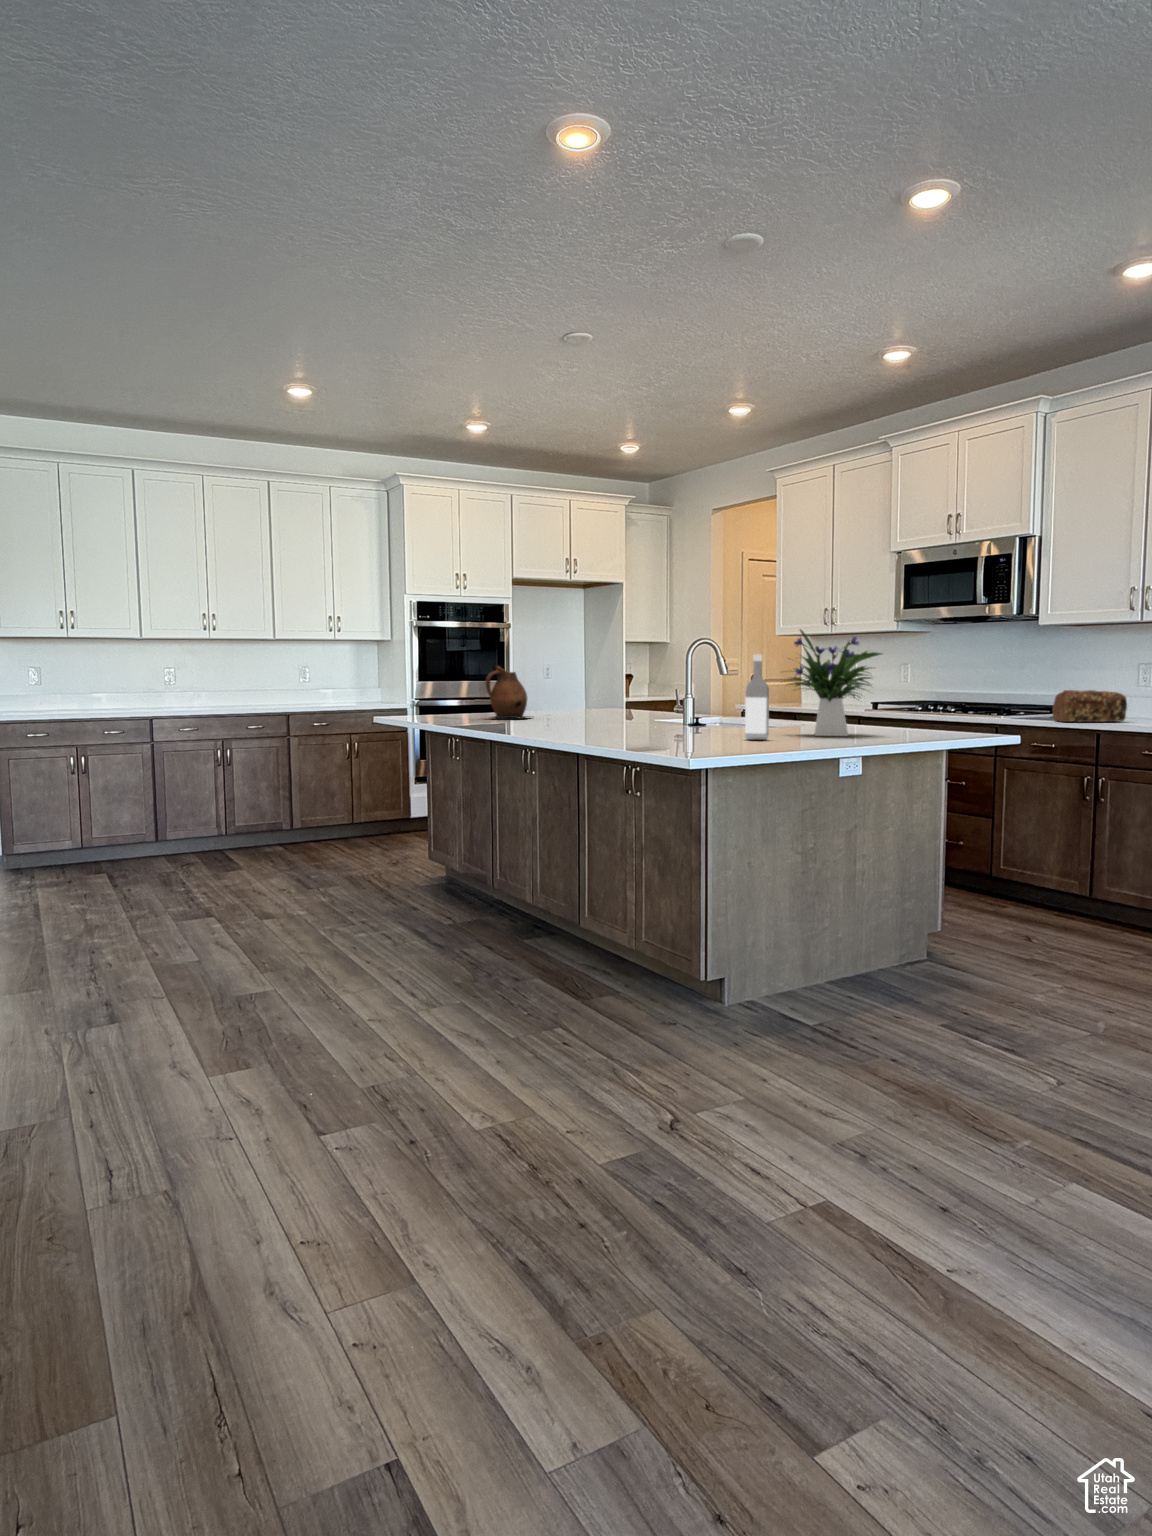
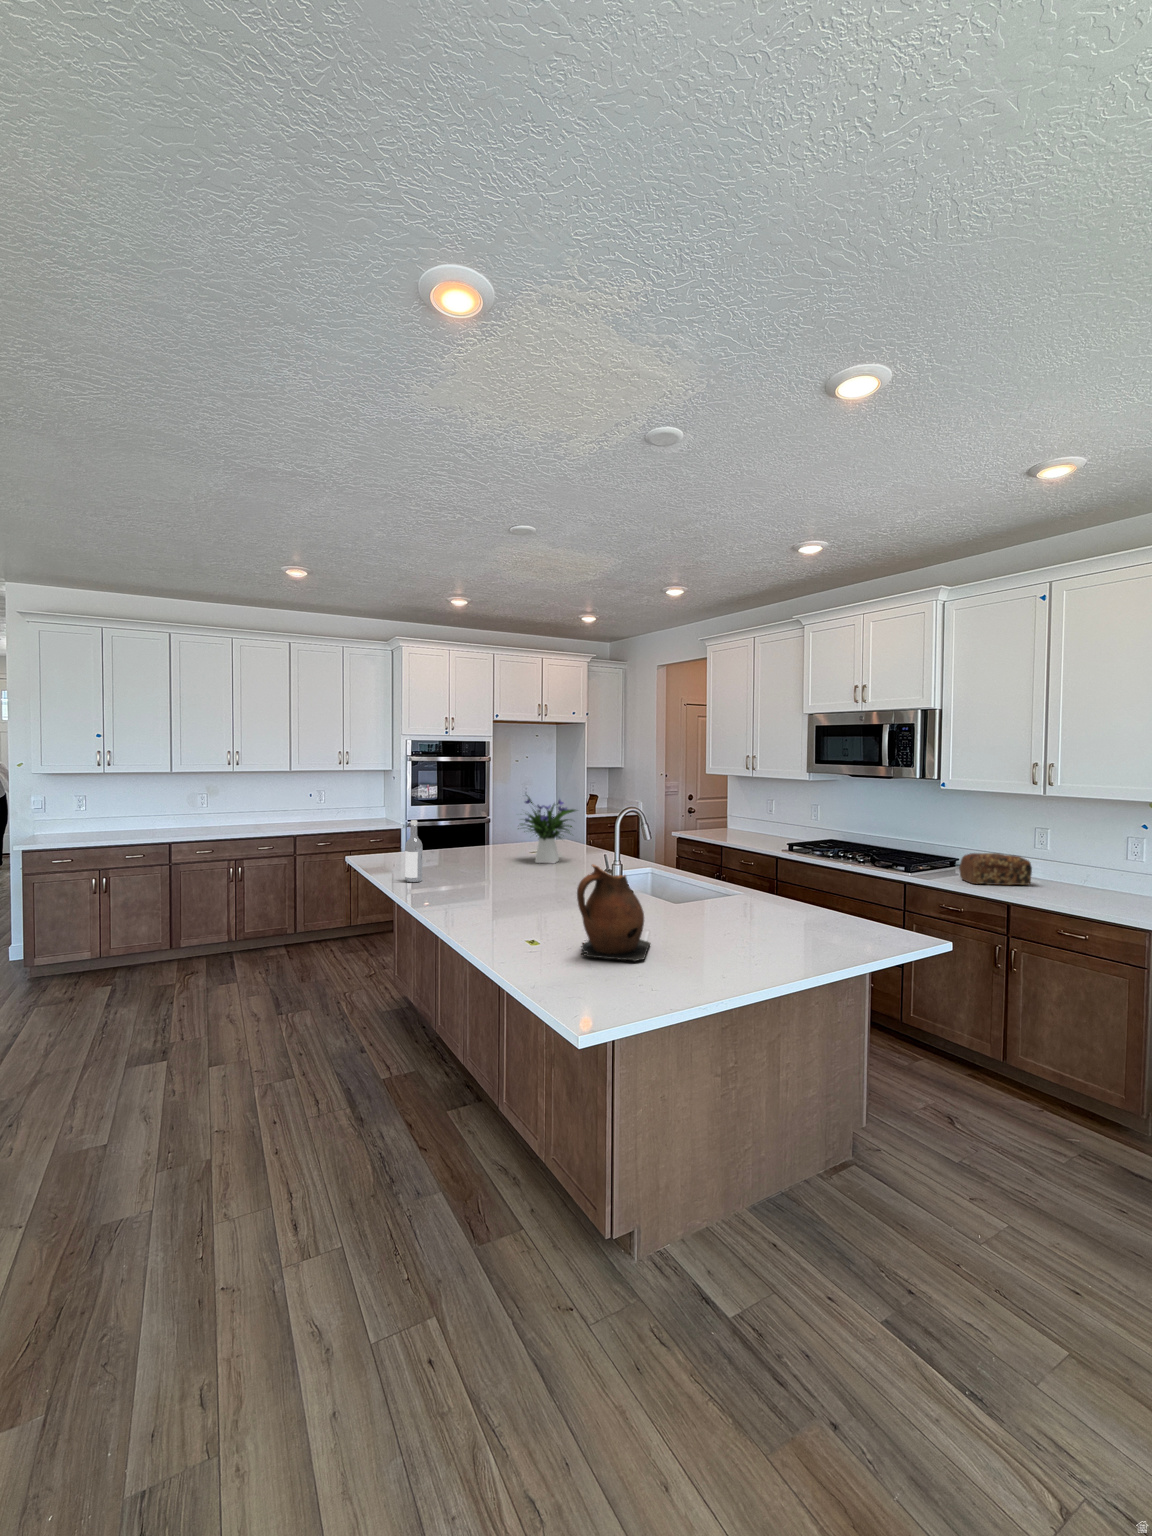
flower arrangement: present [789,630,882,736] -> present [518,797,576,864]
wine bottle: present [745,655,769,740] -> present [405,820,422,882]
ceramic pitcher: present [486,666,527,718] -> present [577,865,650,961]

